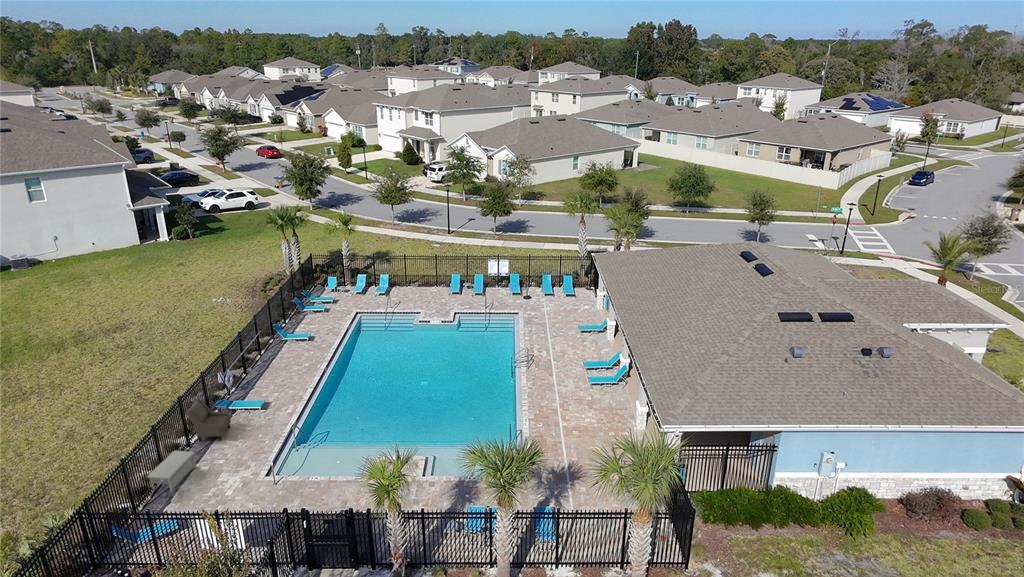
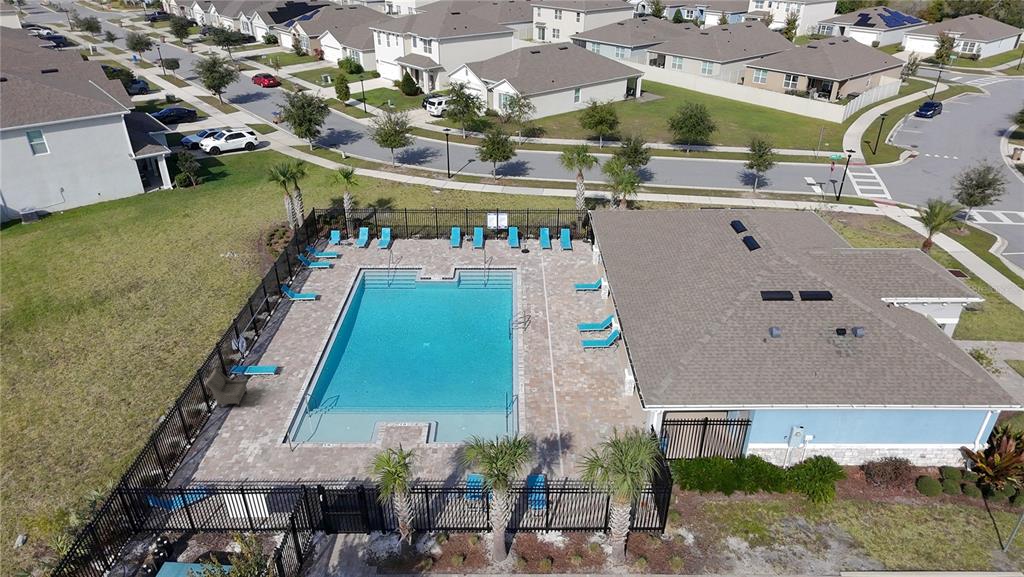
storage bench: present [147,451,196,493] -> none [175,420,219,459]

